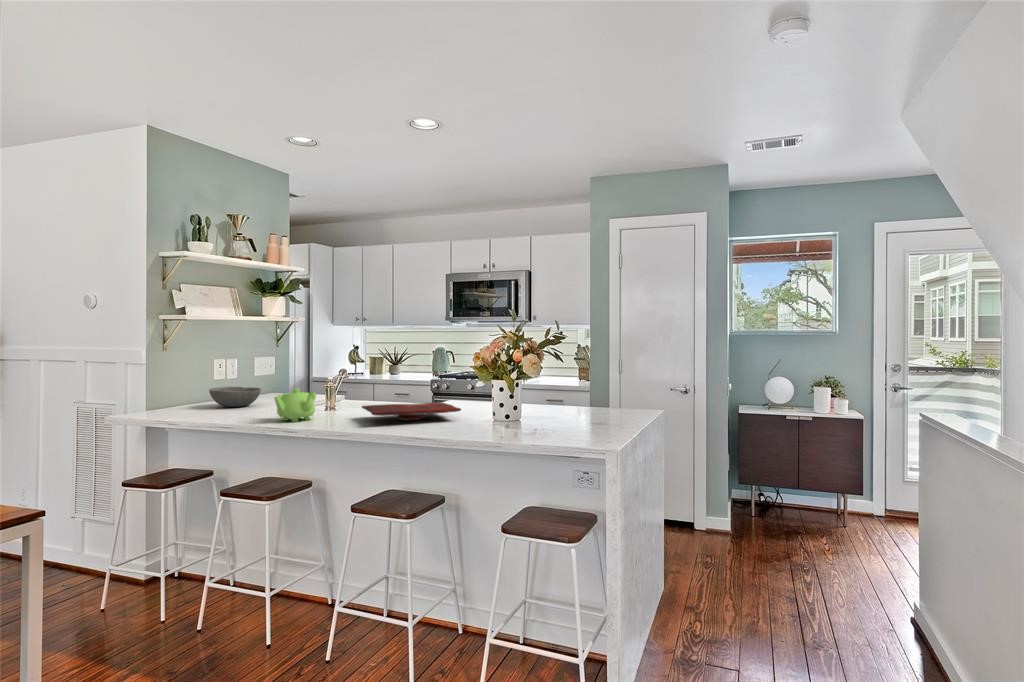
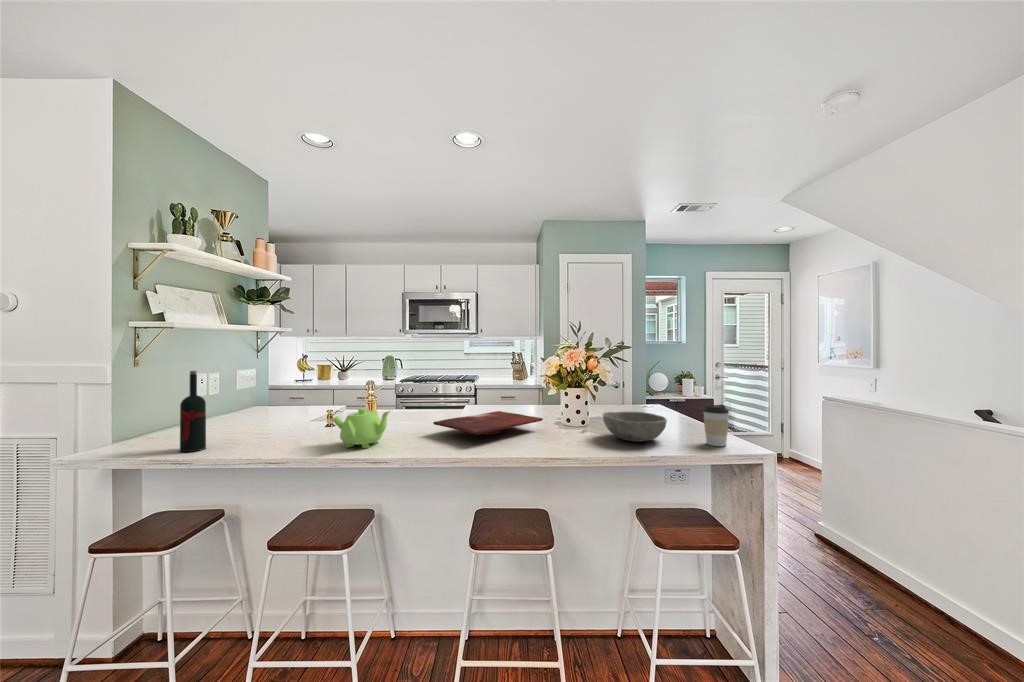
wine bottle: none [177,354,196,416] -> present [180,371,206,452]
bowl: present [209,387,261,407] -> present [603,411,667,442]
coffee cup: none [577,398,602,441] -> present [703,405,729,446]

